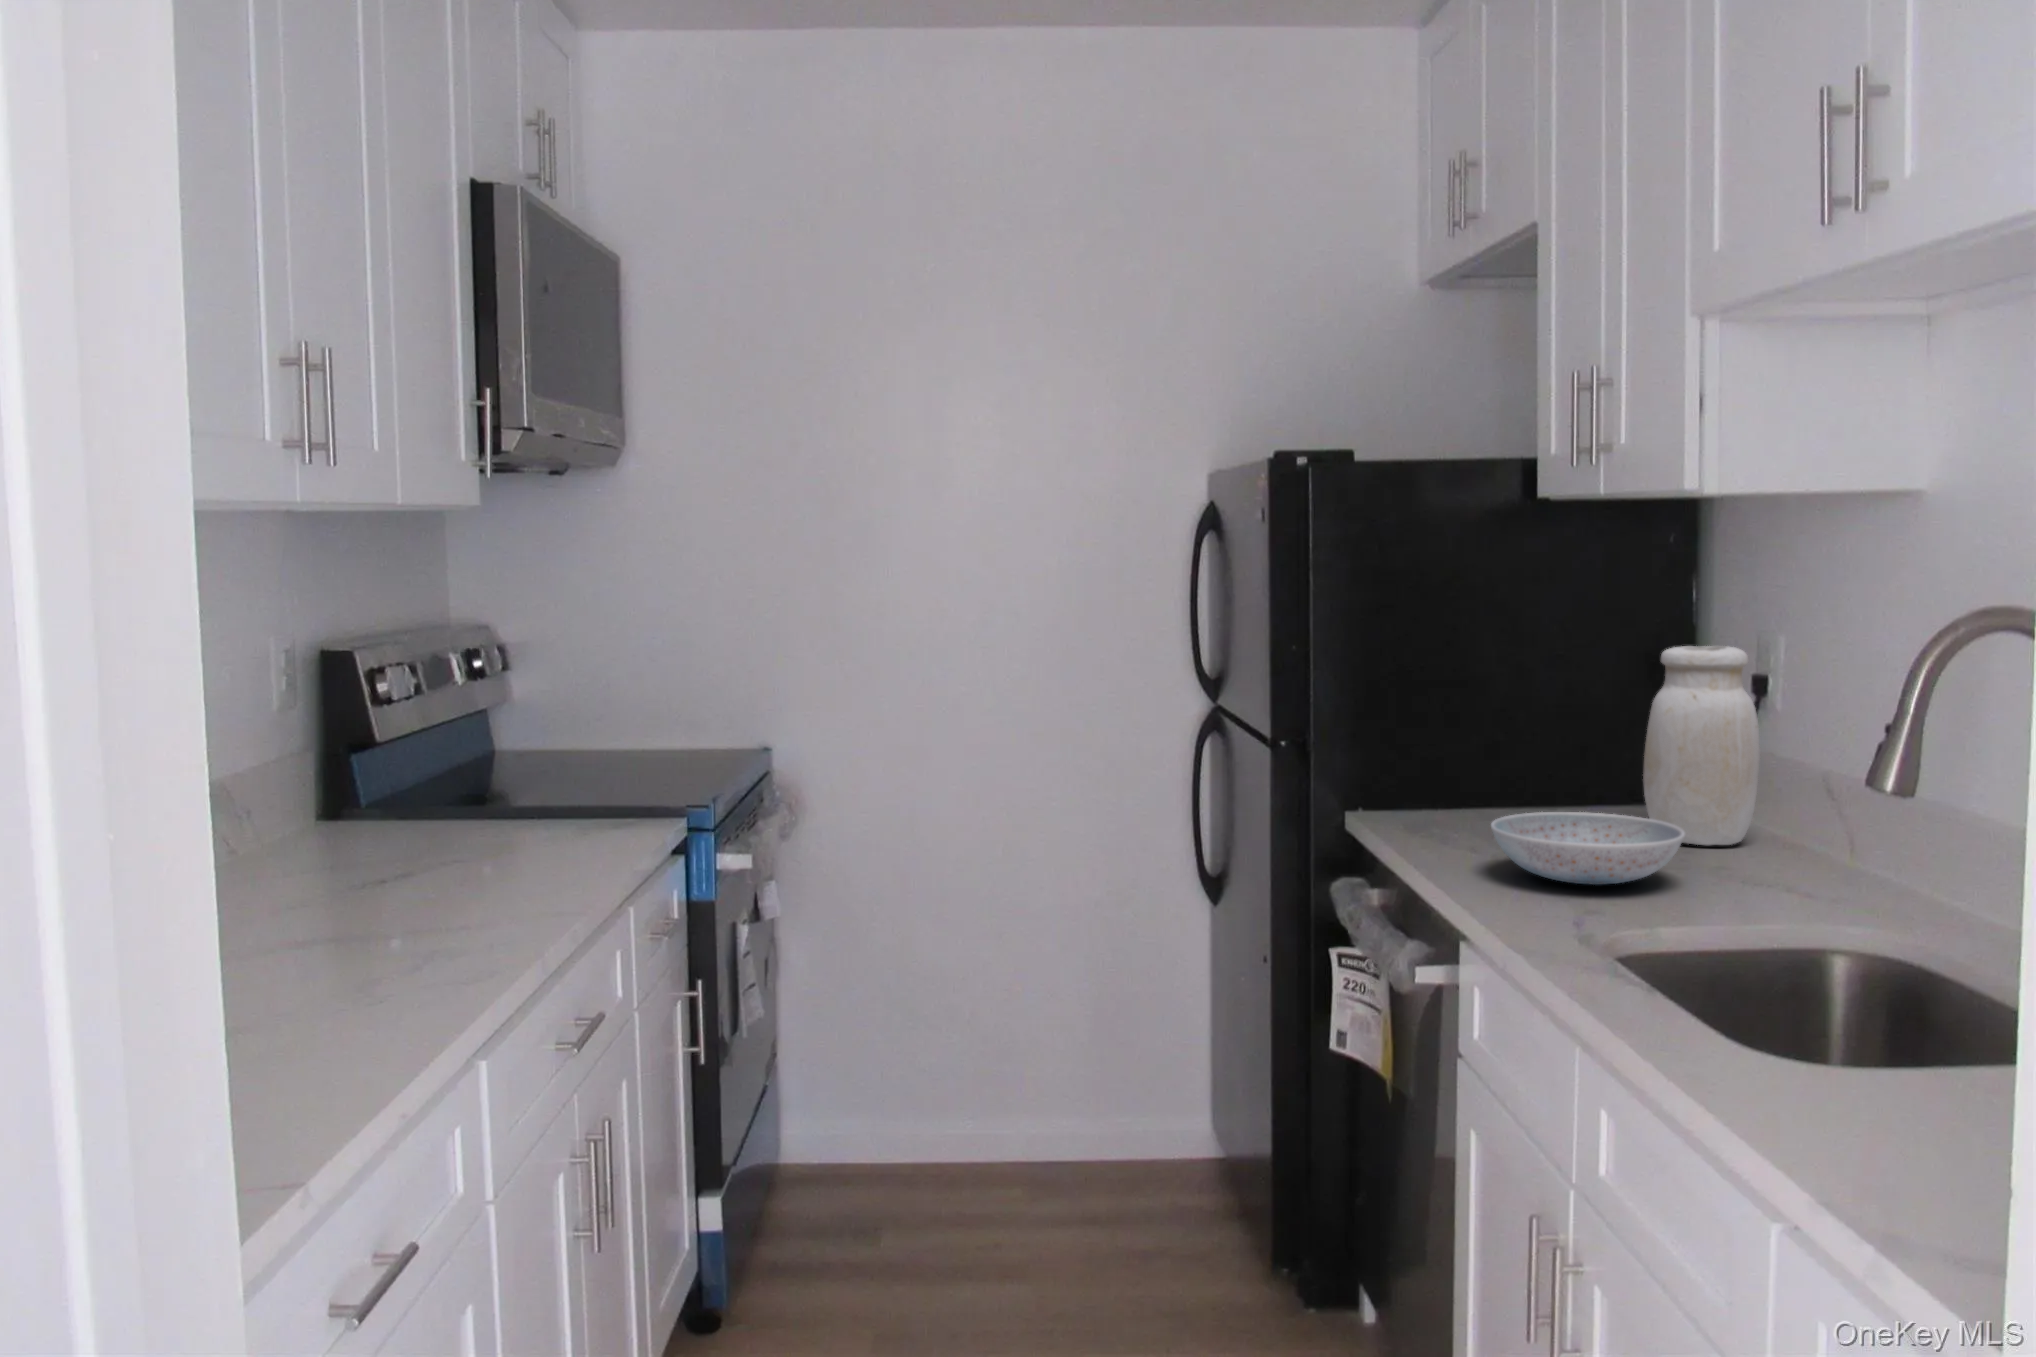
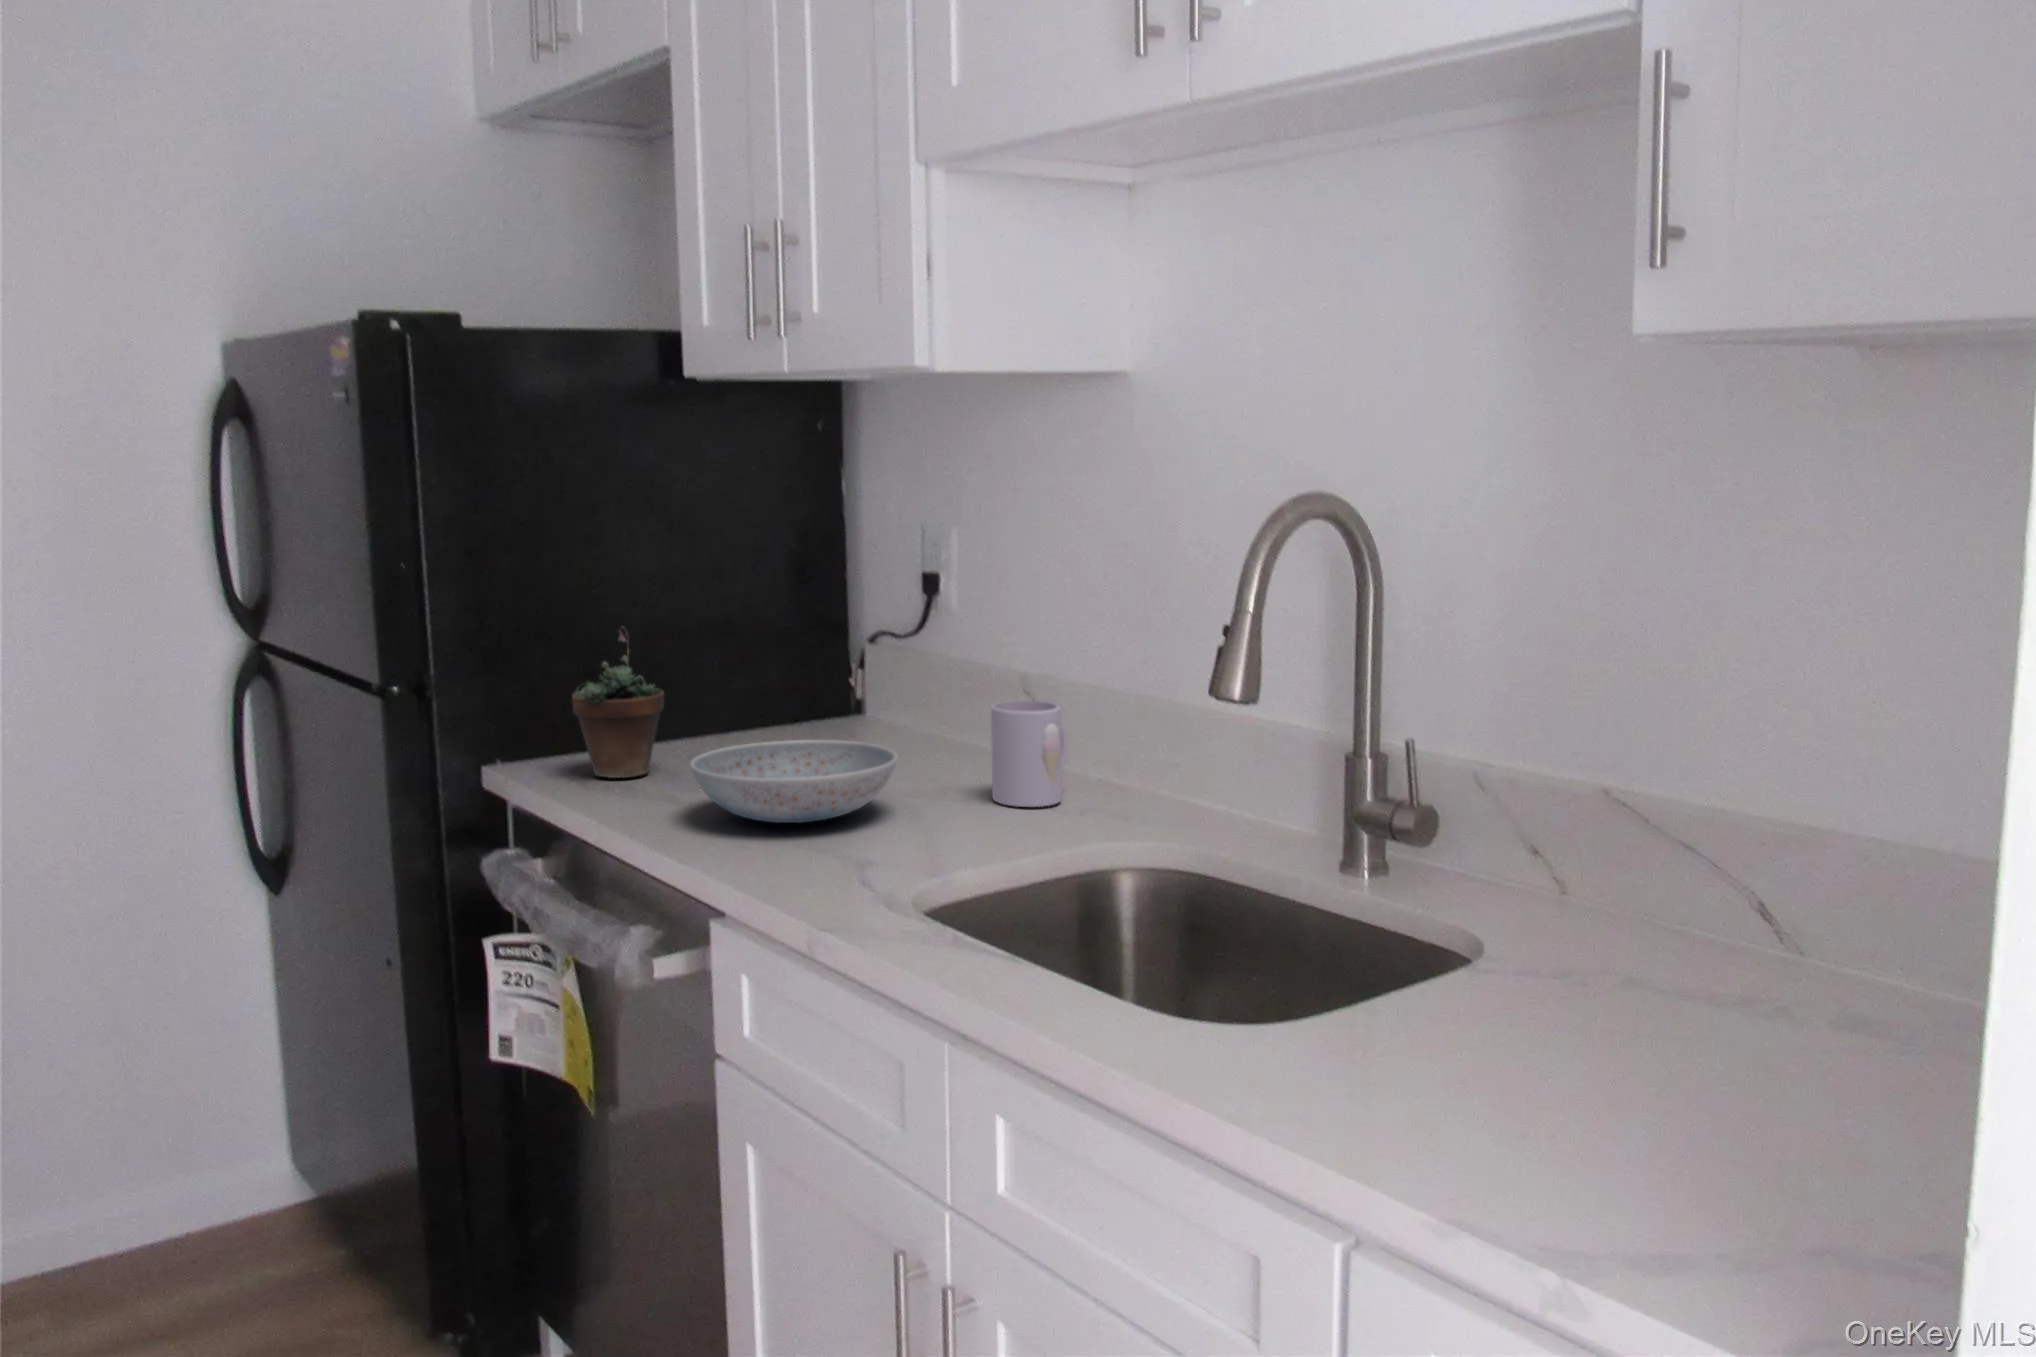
jar: present [1643,646,1760,845] -> none [825,544,940,763]
succulent plant: none [1417,705,1495,832] -> present [572,627,664,778]
mug: none [1786,797,1871,899] -> present [991,701,1067,807]

